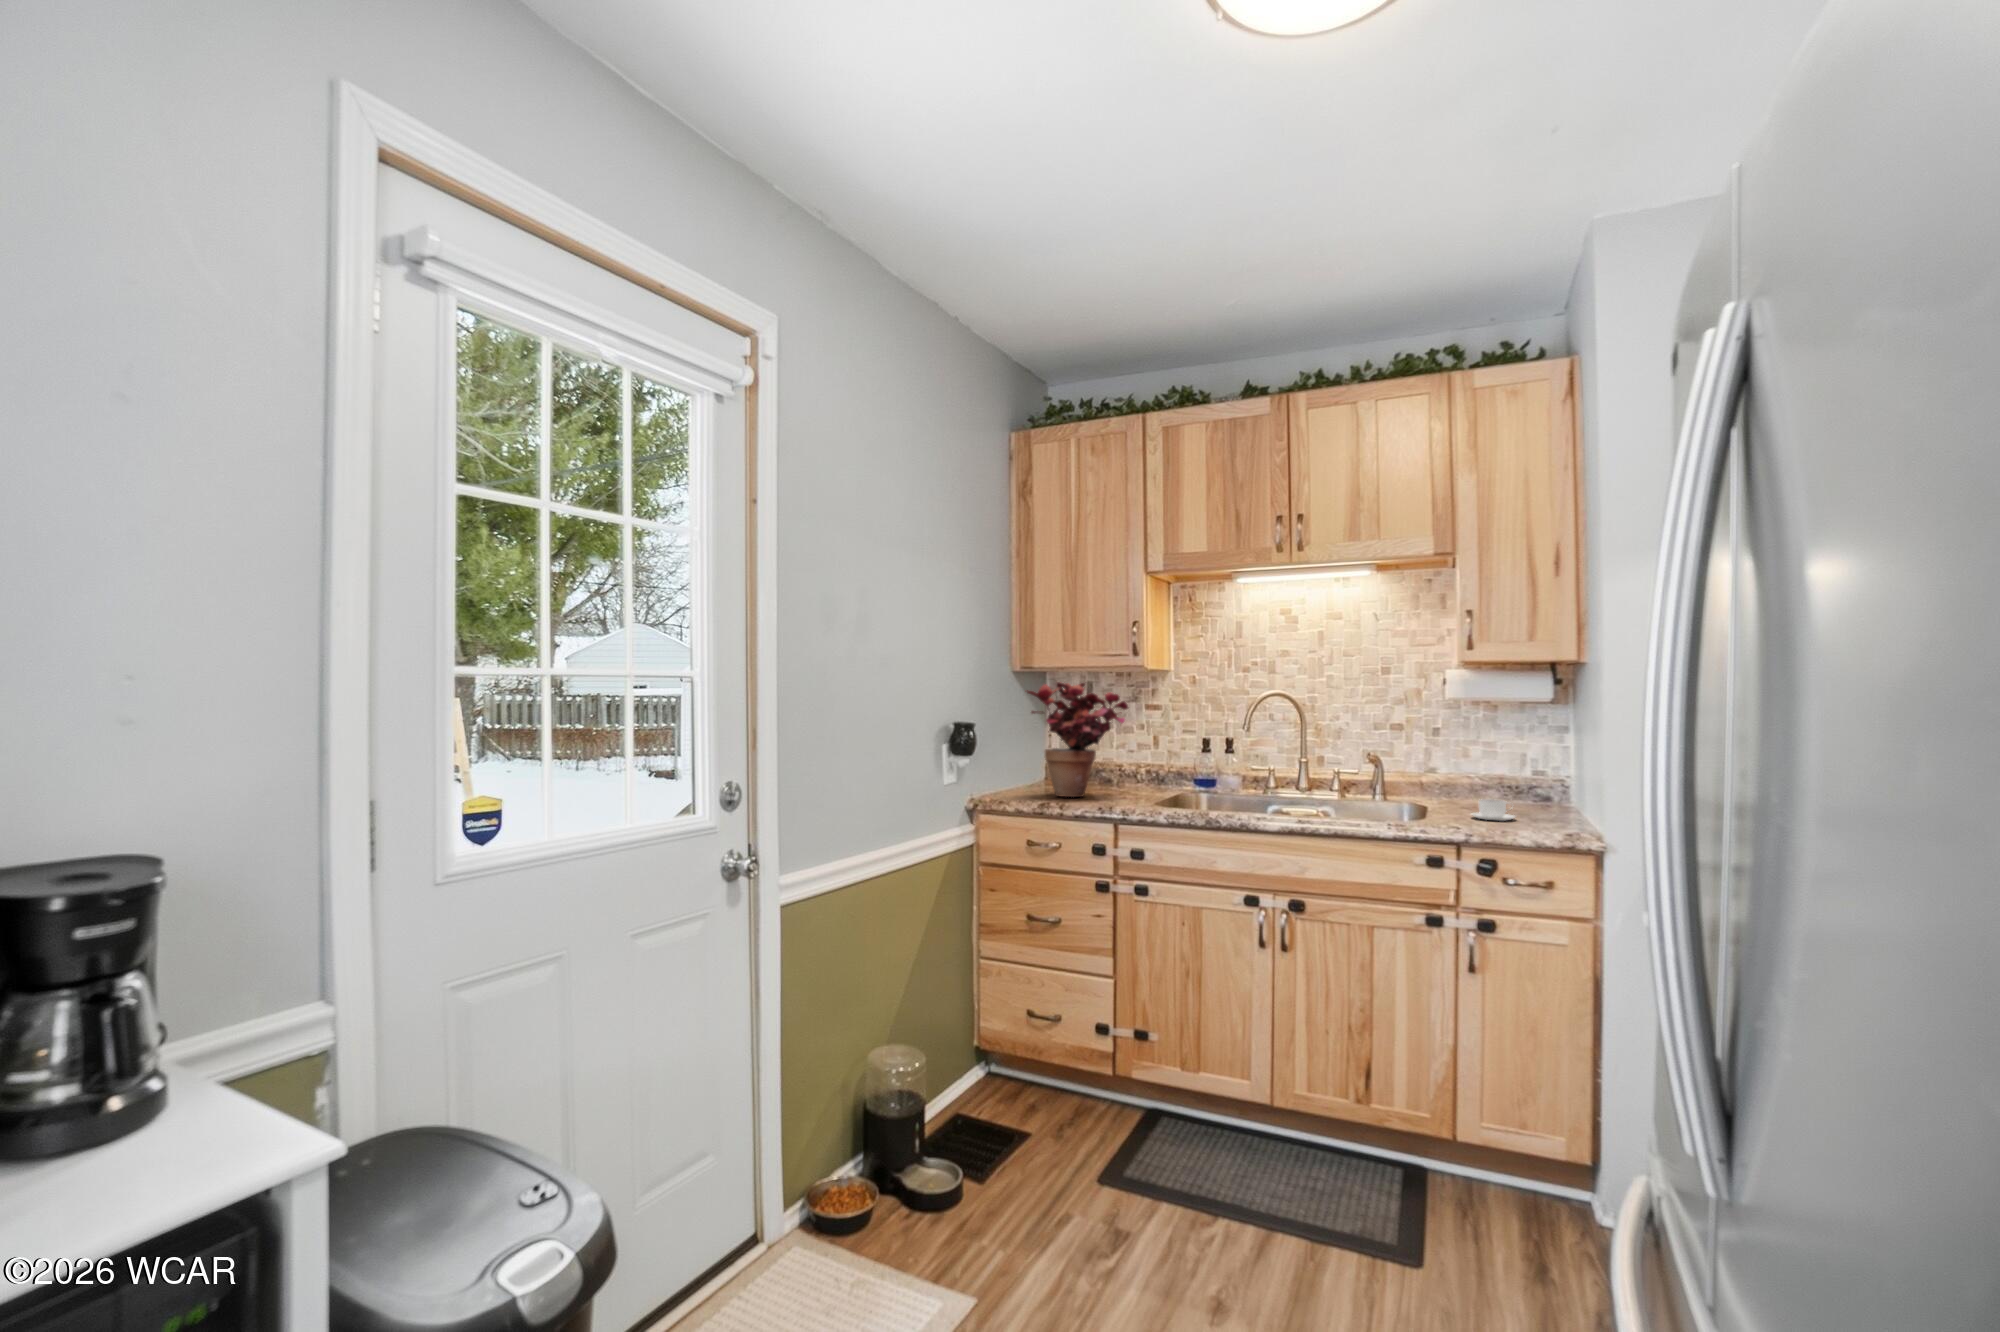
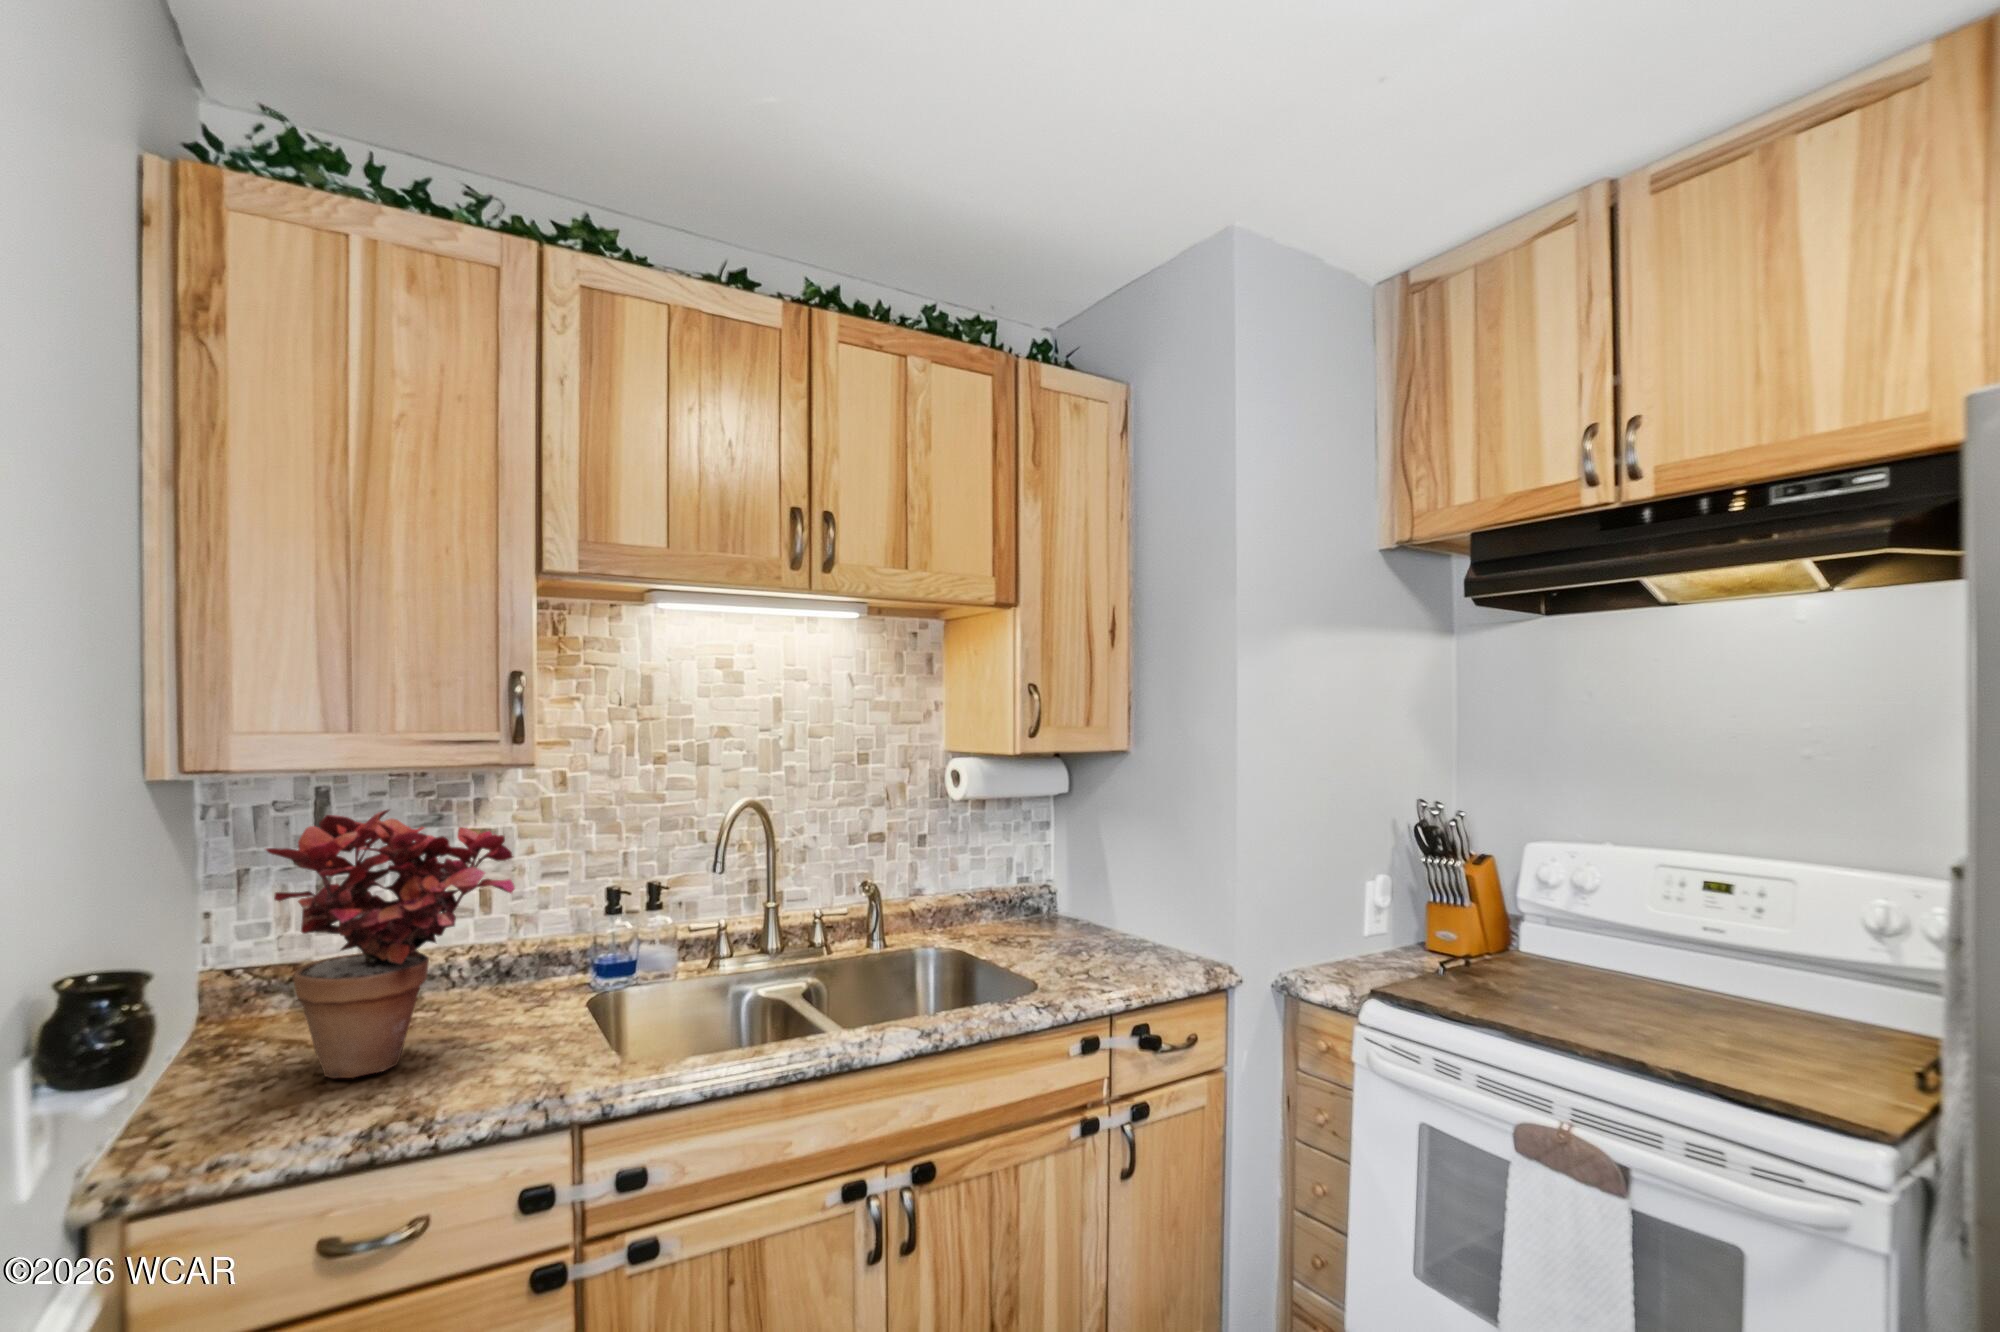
coffee cup: present [1472,799,1515,821] -> none [1035,929,1089,961]

